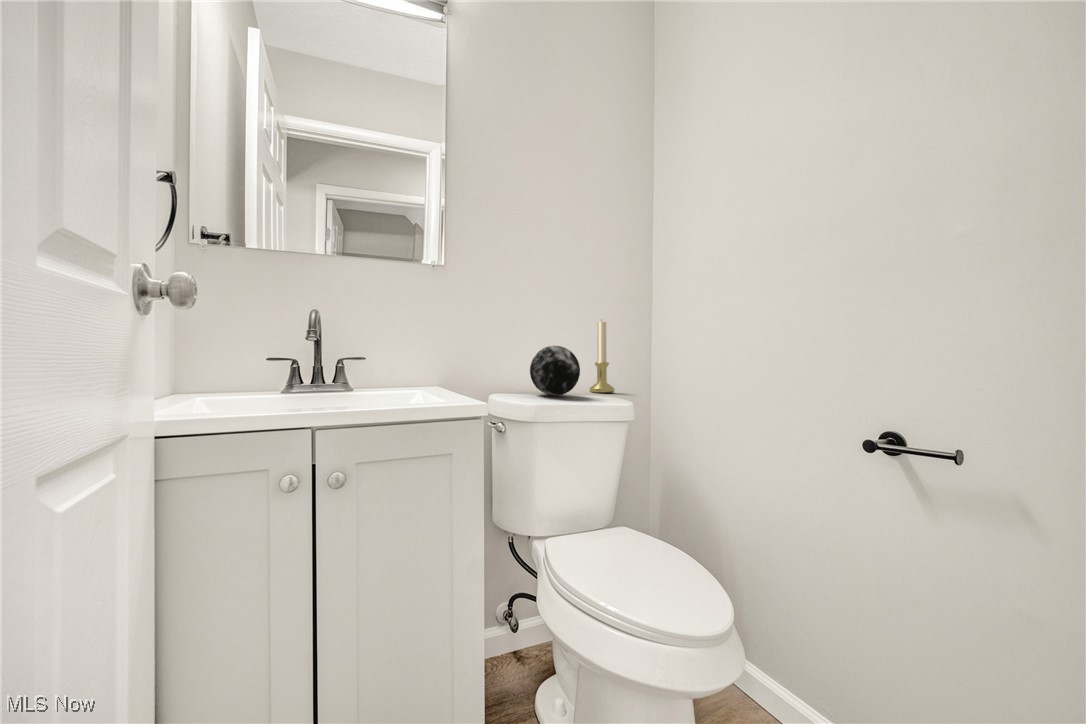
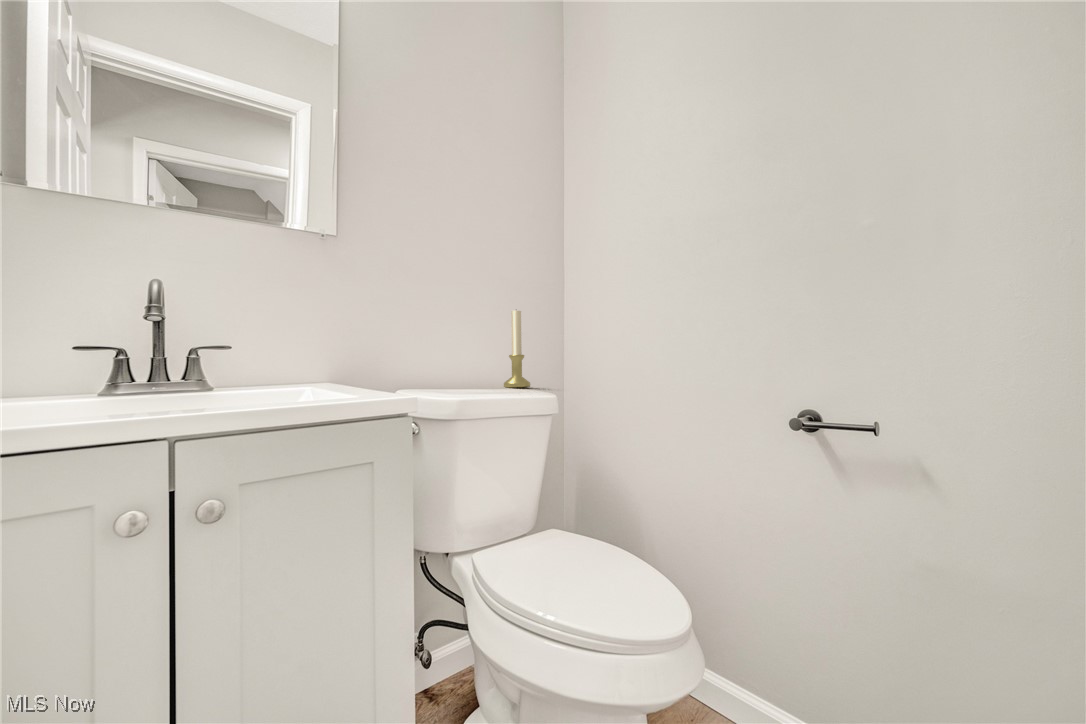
decorative orb: present [530,346,580,396] -> none [444,334,502,391]

